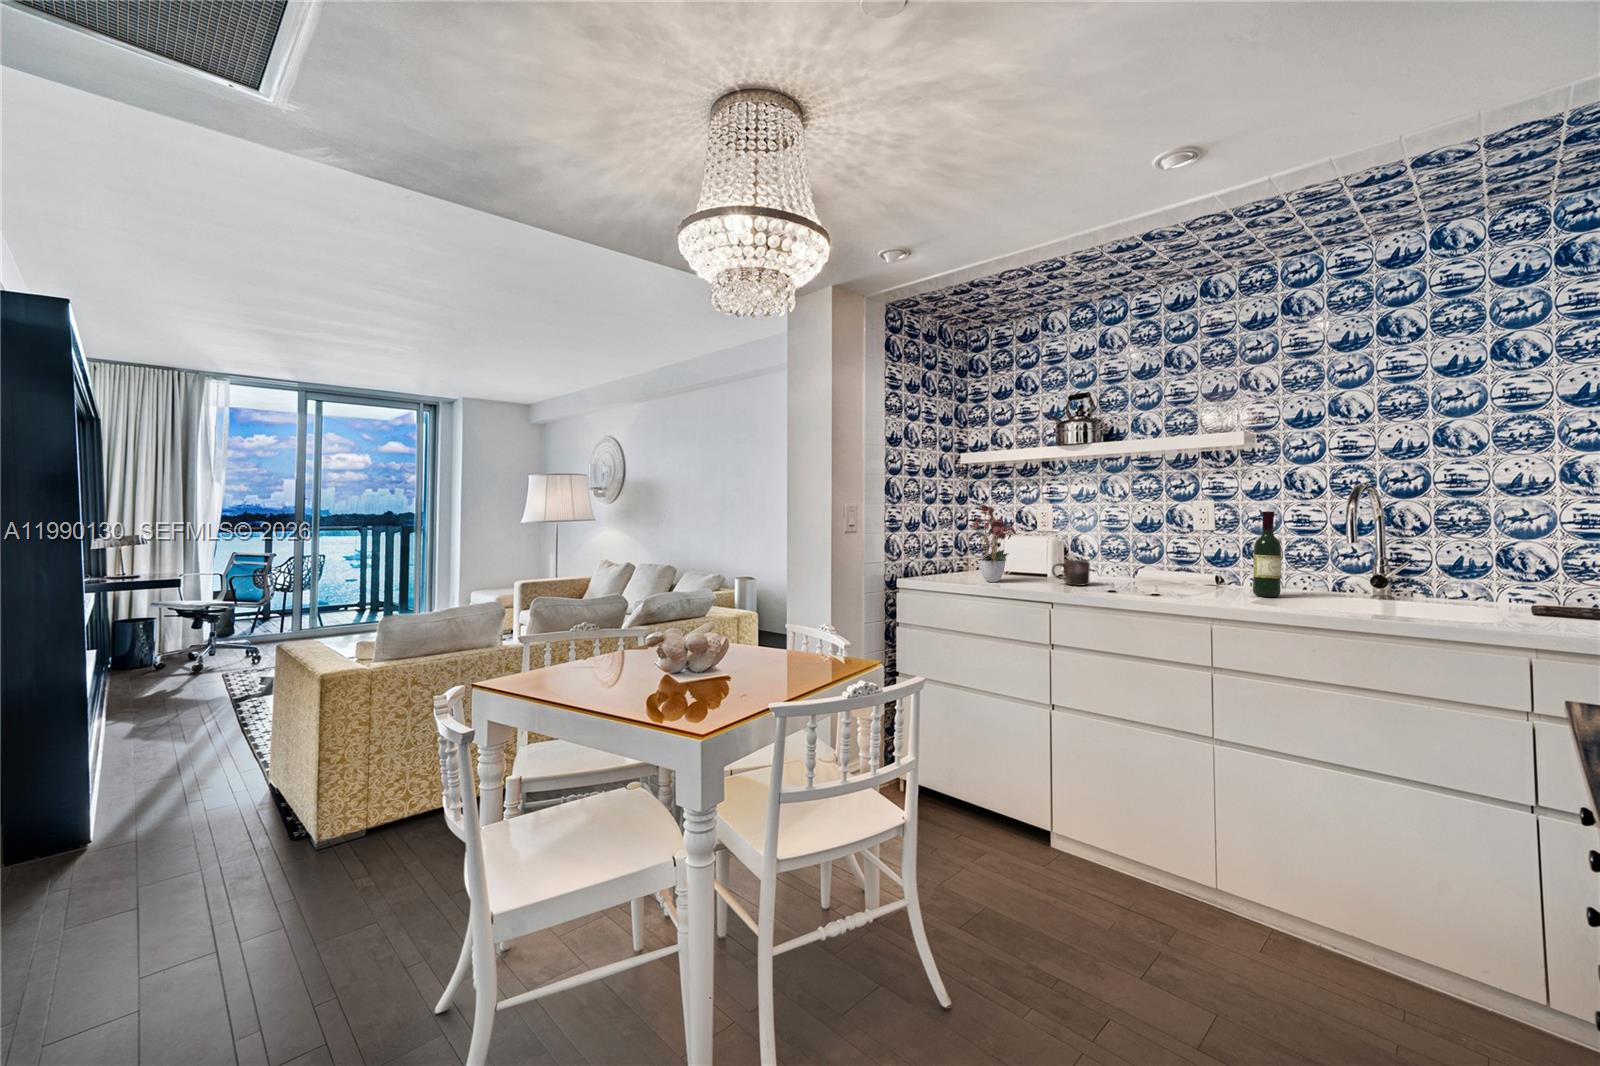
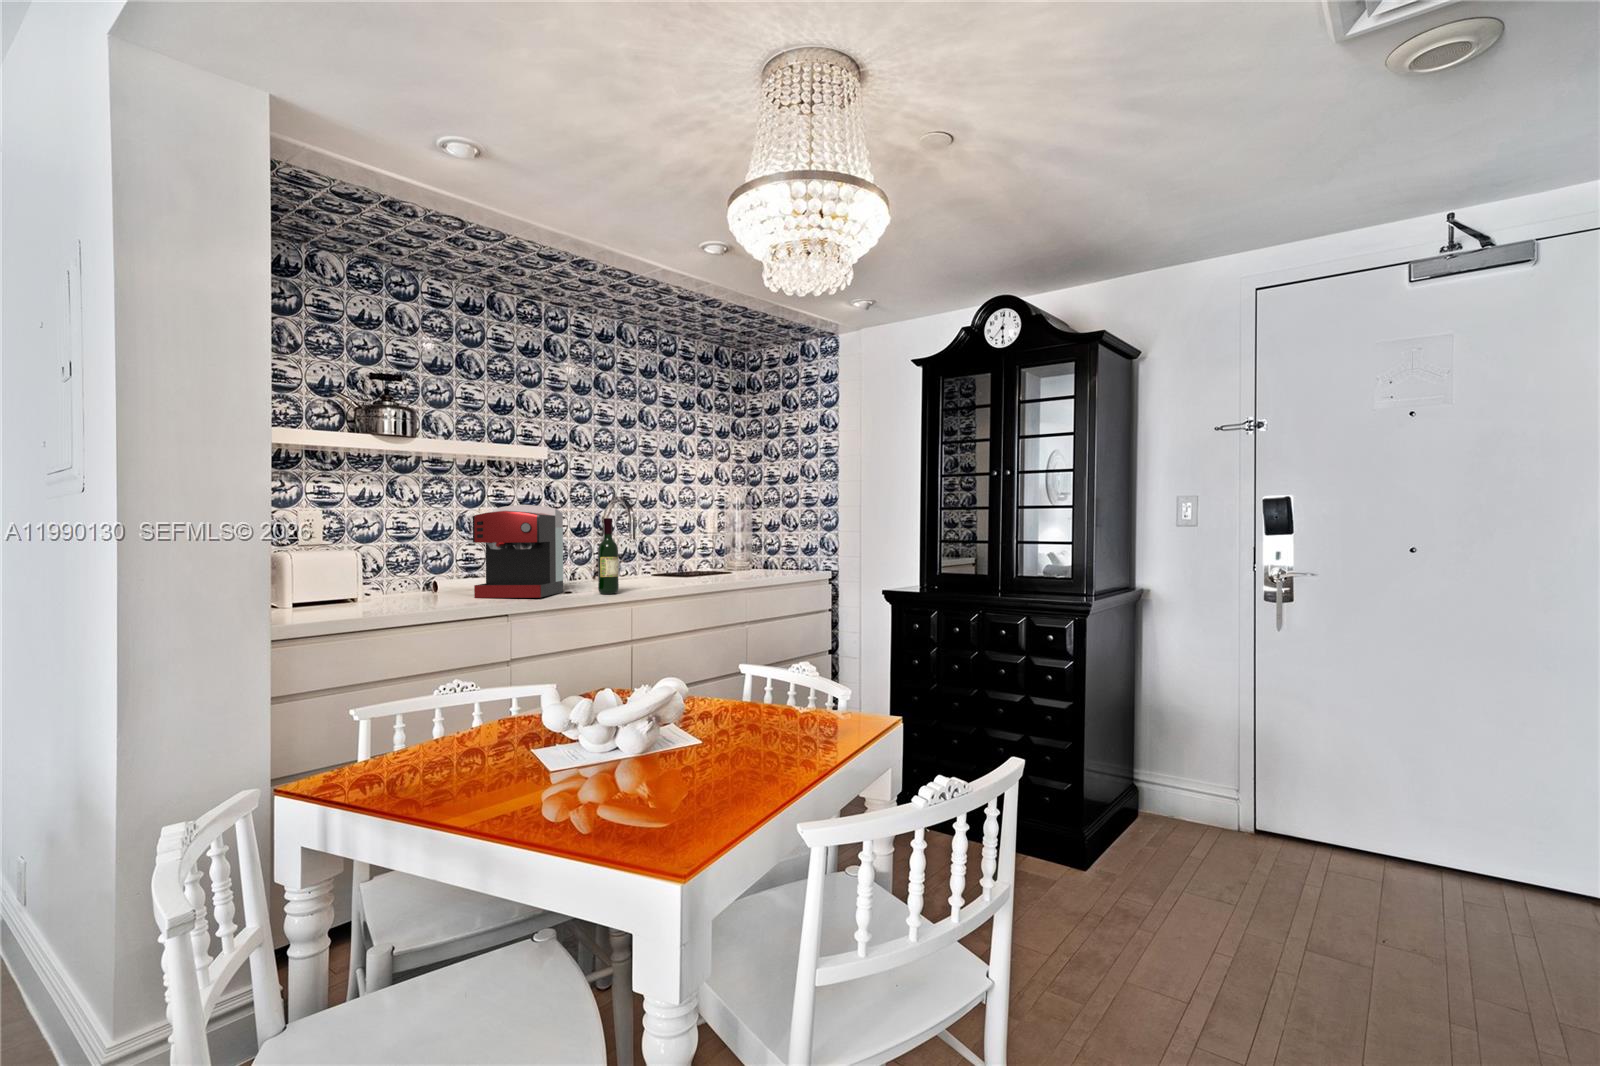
coffee maker: none [1124,498,1231,589] -> present [473,505,563,598]
flower arrangement: present [972,505,1016,582] -> none [310,501,399,615]
mug: present [1052,560,1090,586] -> none [427,576,467,606]

